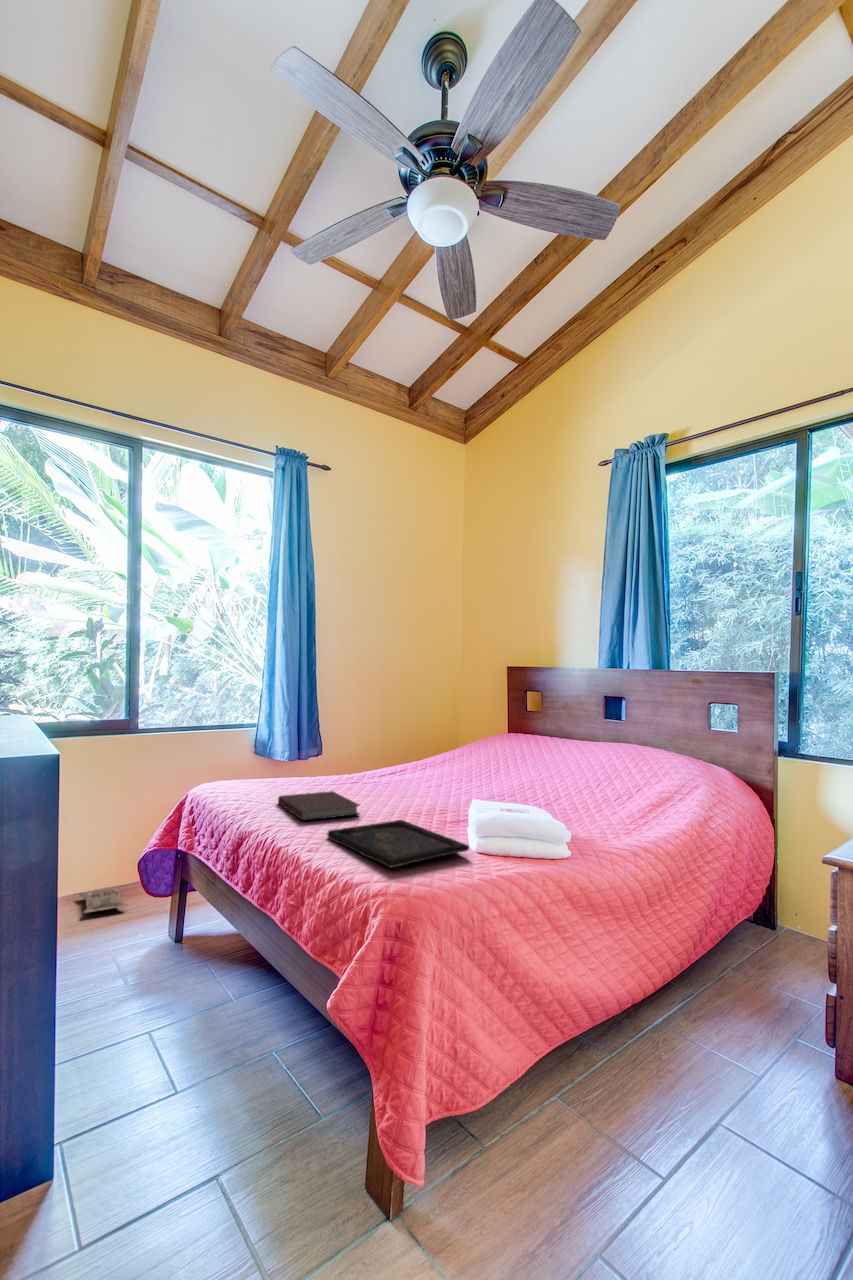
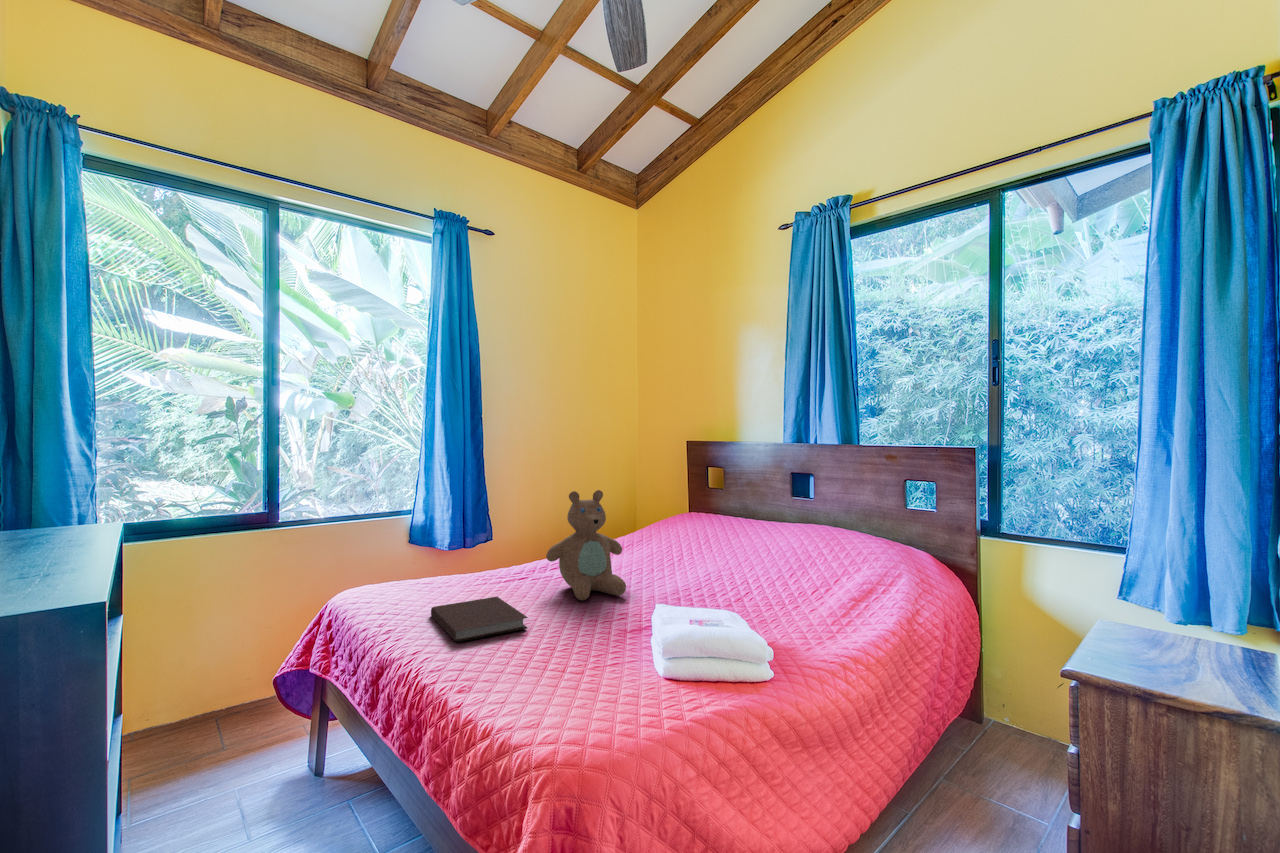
teddy bear: none [375,703,446,799] -> present [546,490,626,600]
tray: present [327,820,469,868] -> none [484,636,658,718]
bag: present [79,888,128,913] -> none [214,702,271,740]

